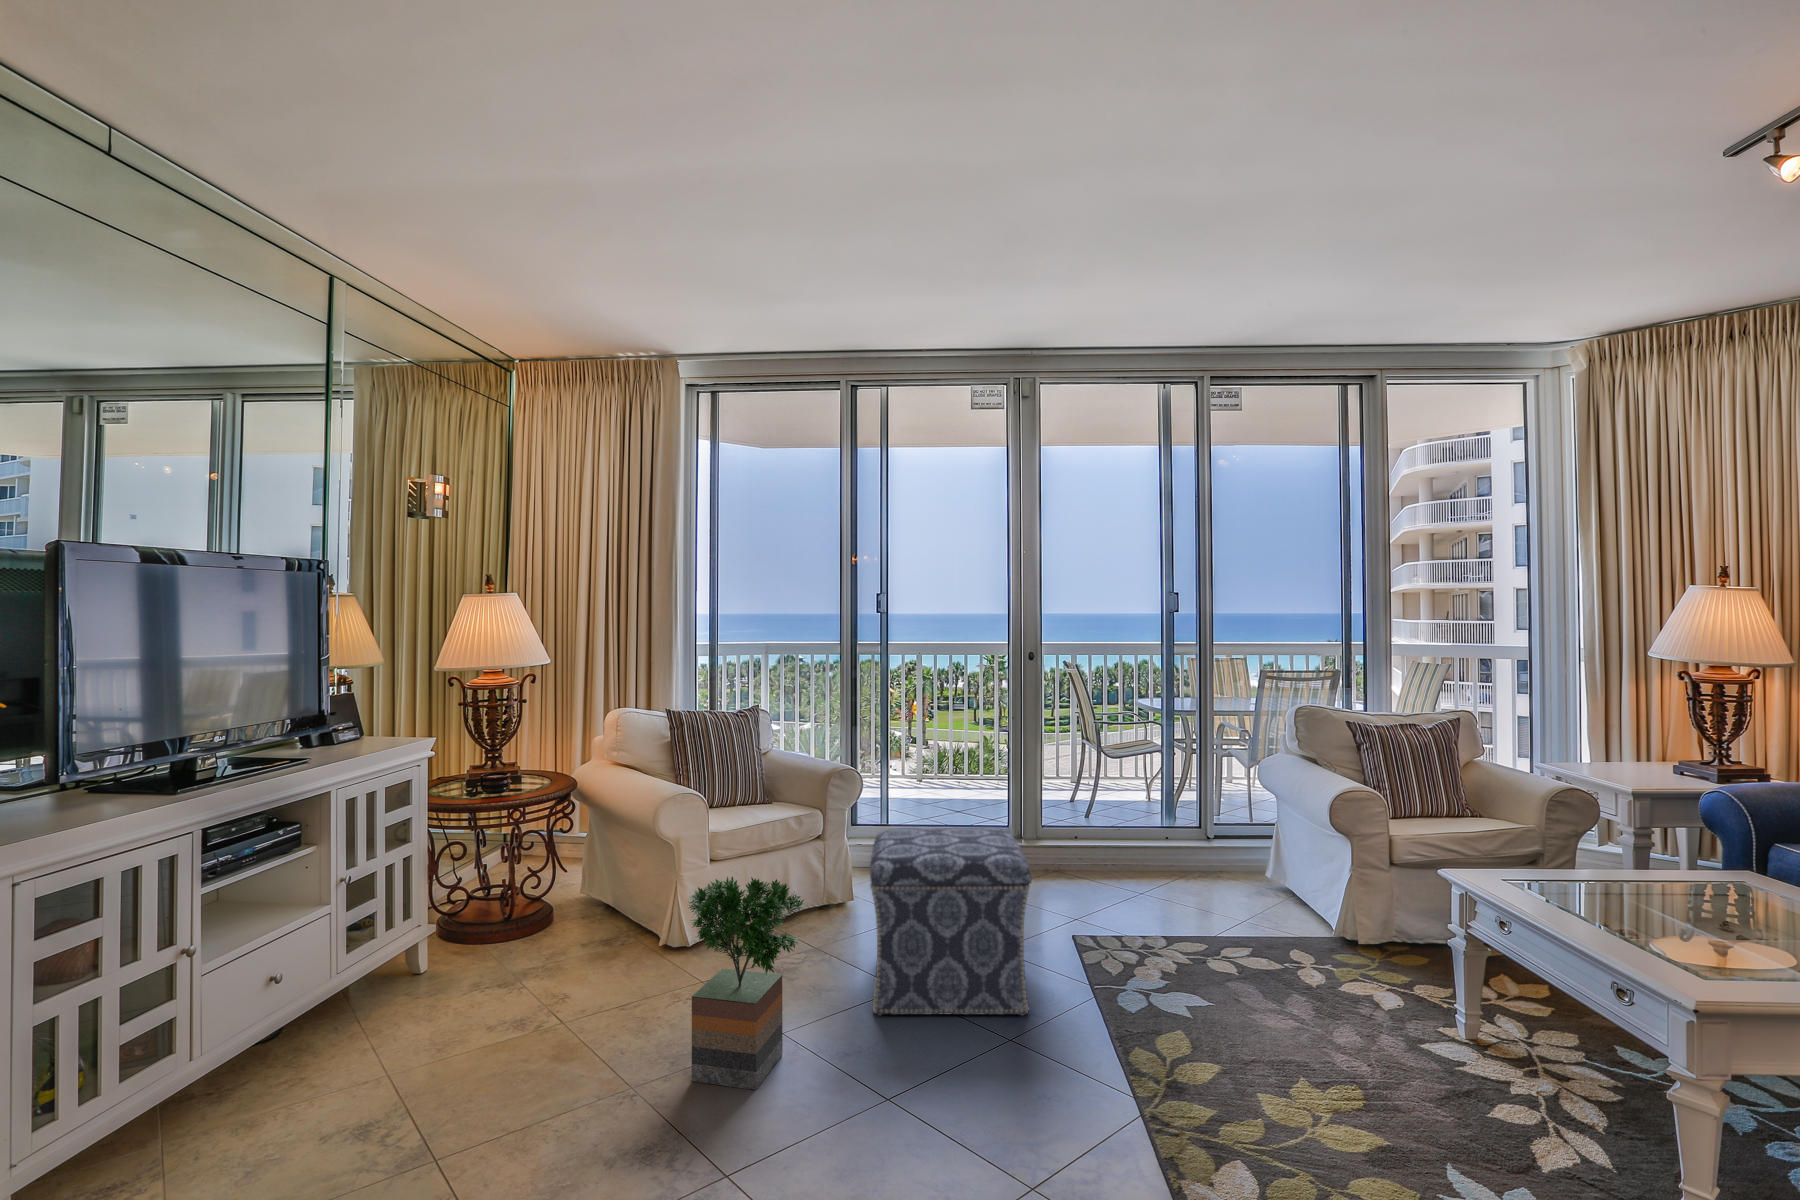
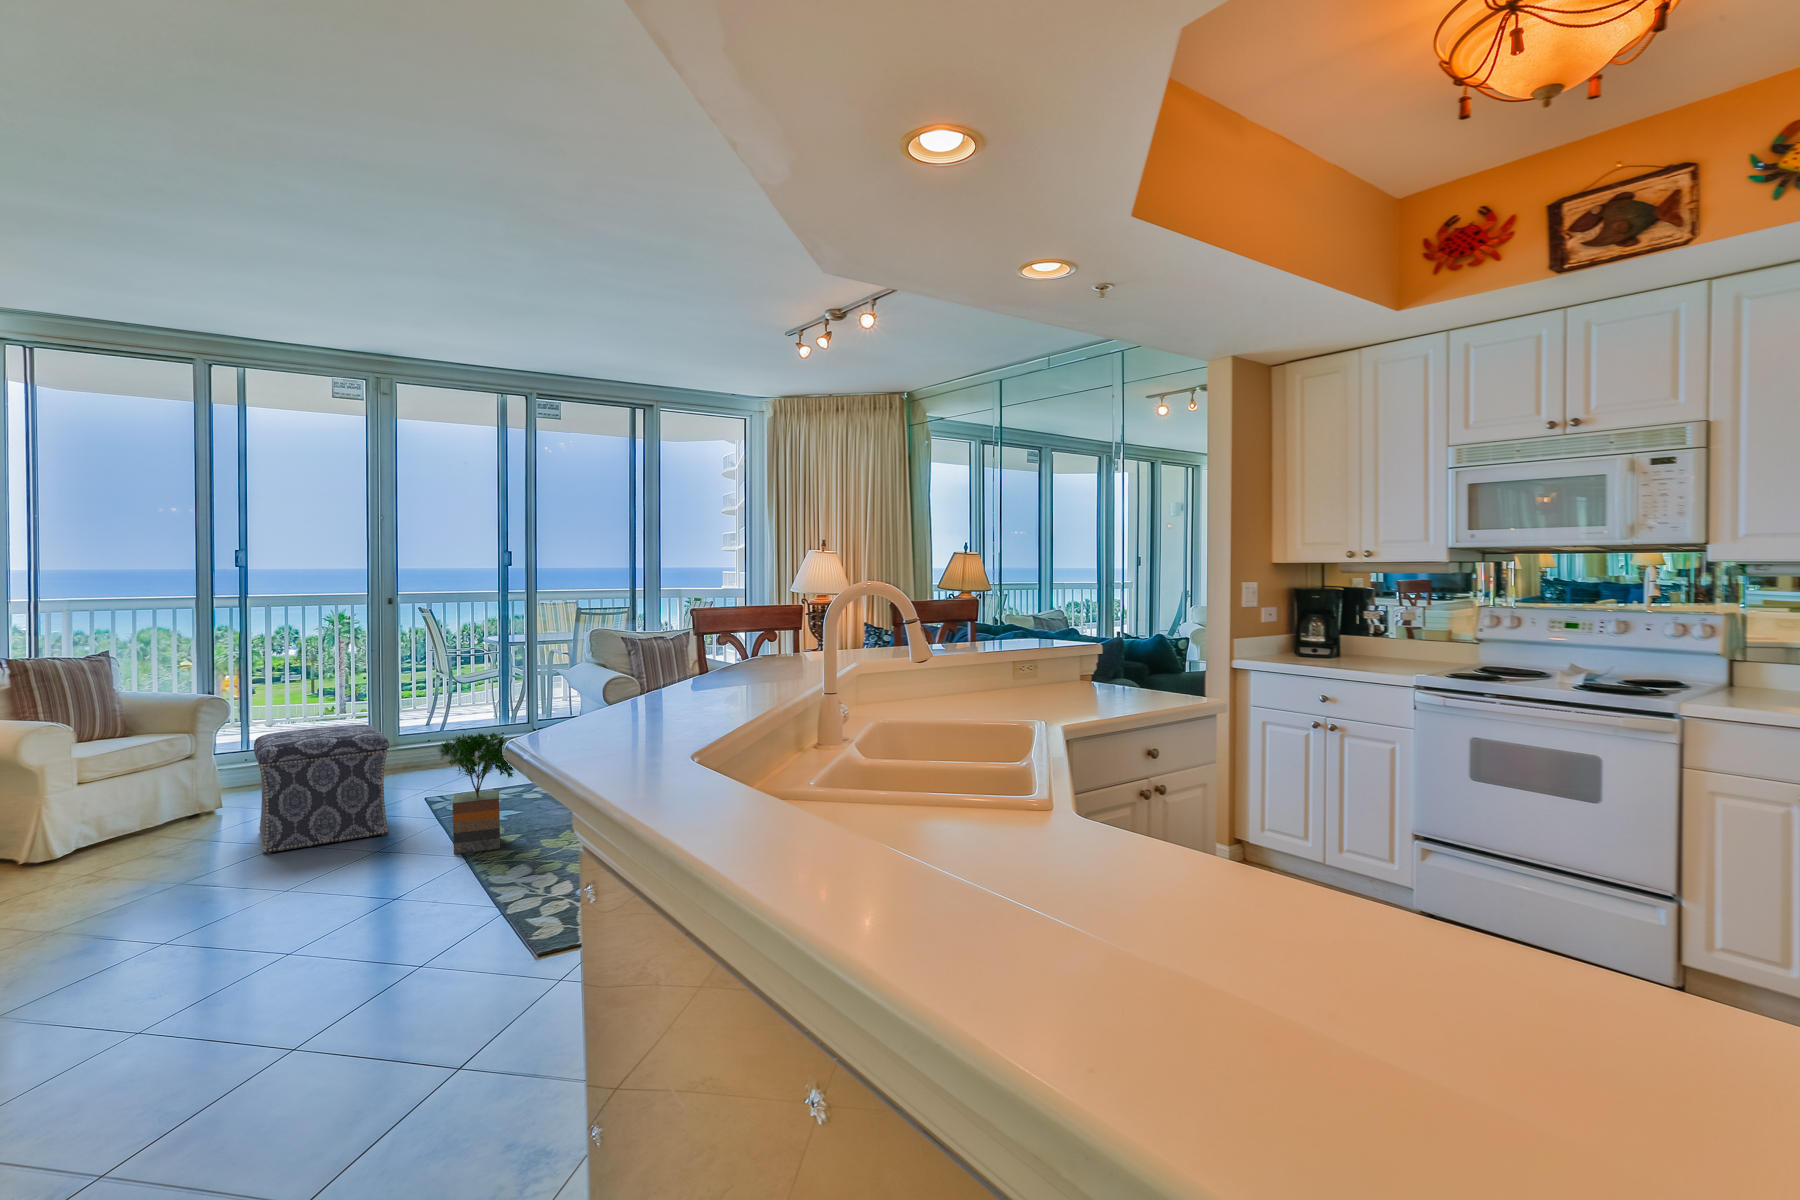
potted tree: present [687,877,804,1090] -> present [437,733,514,854]

